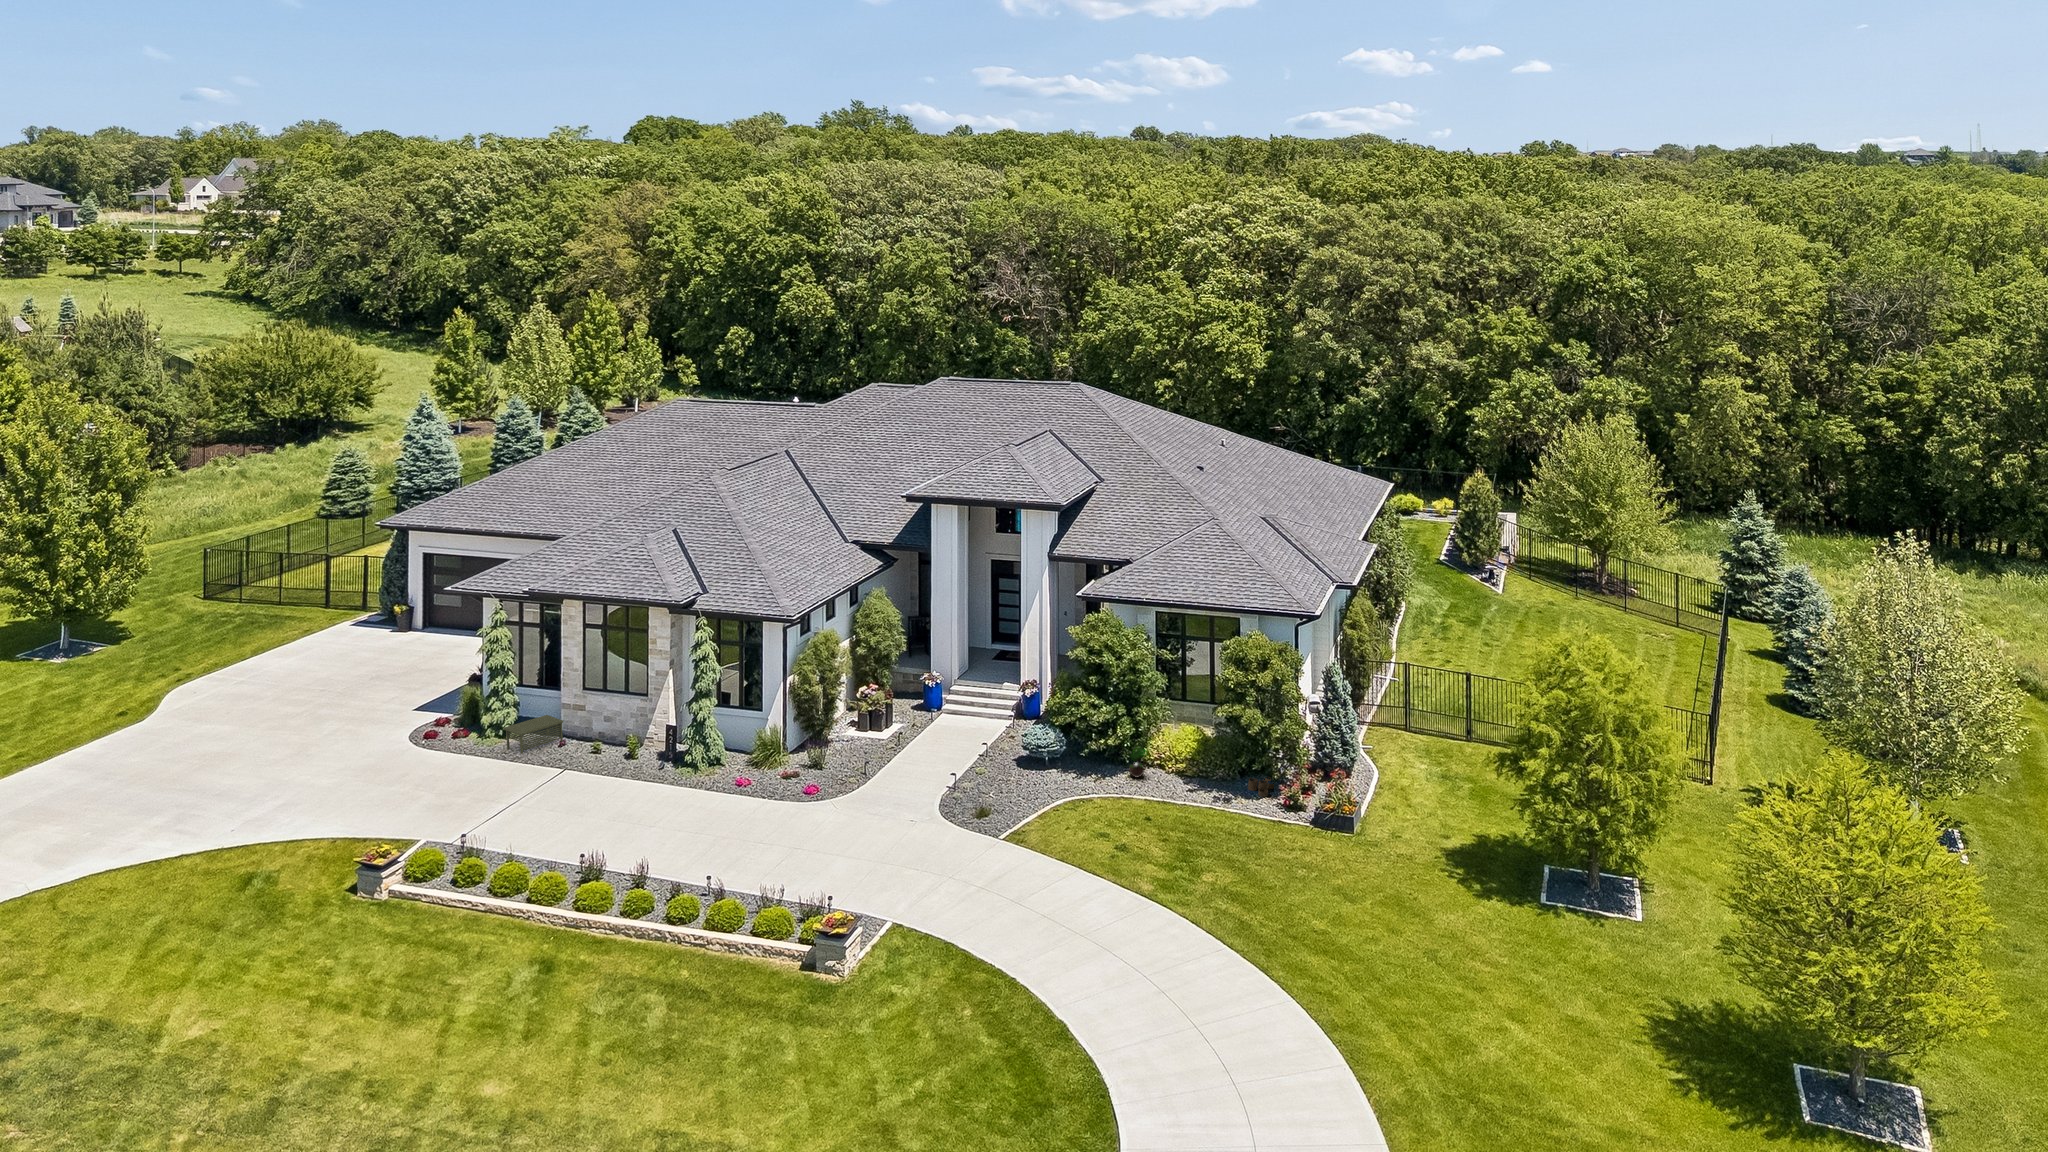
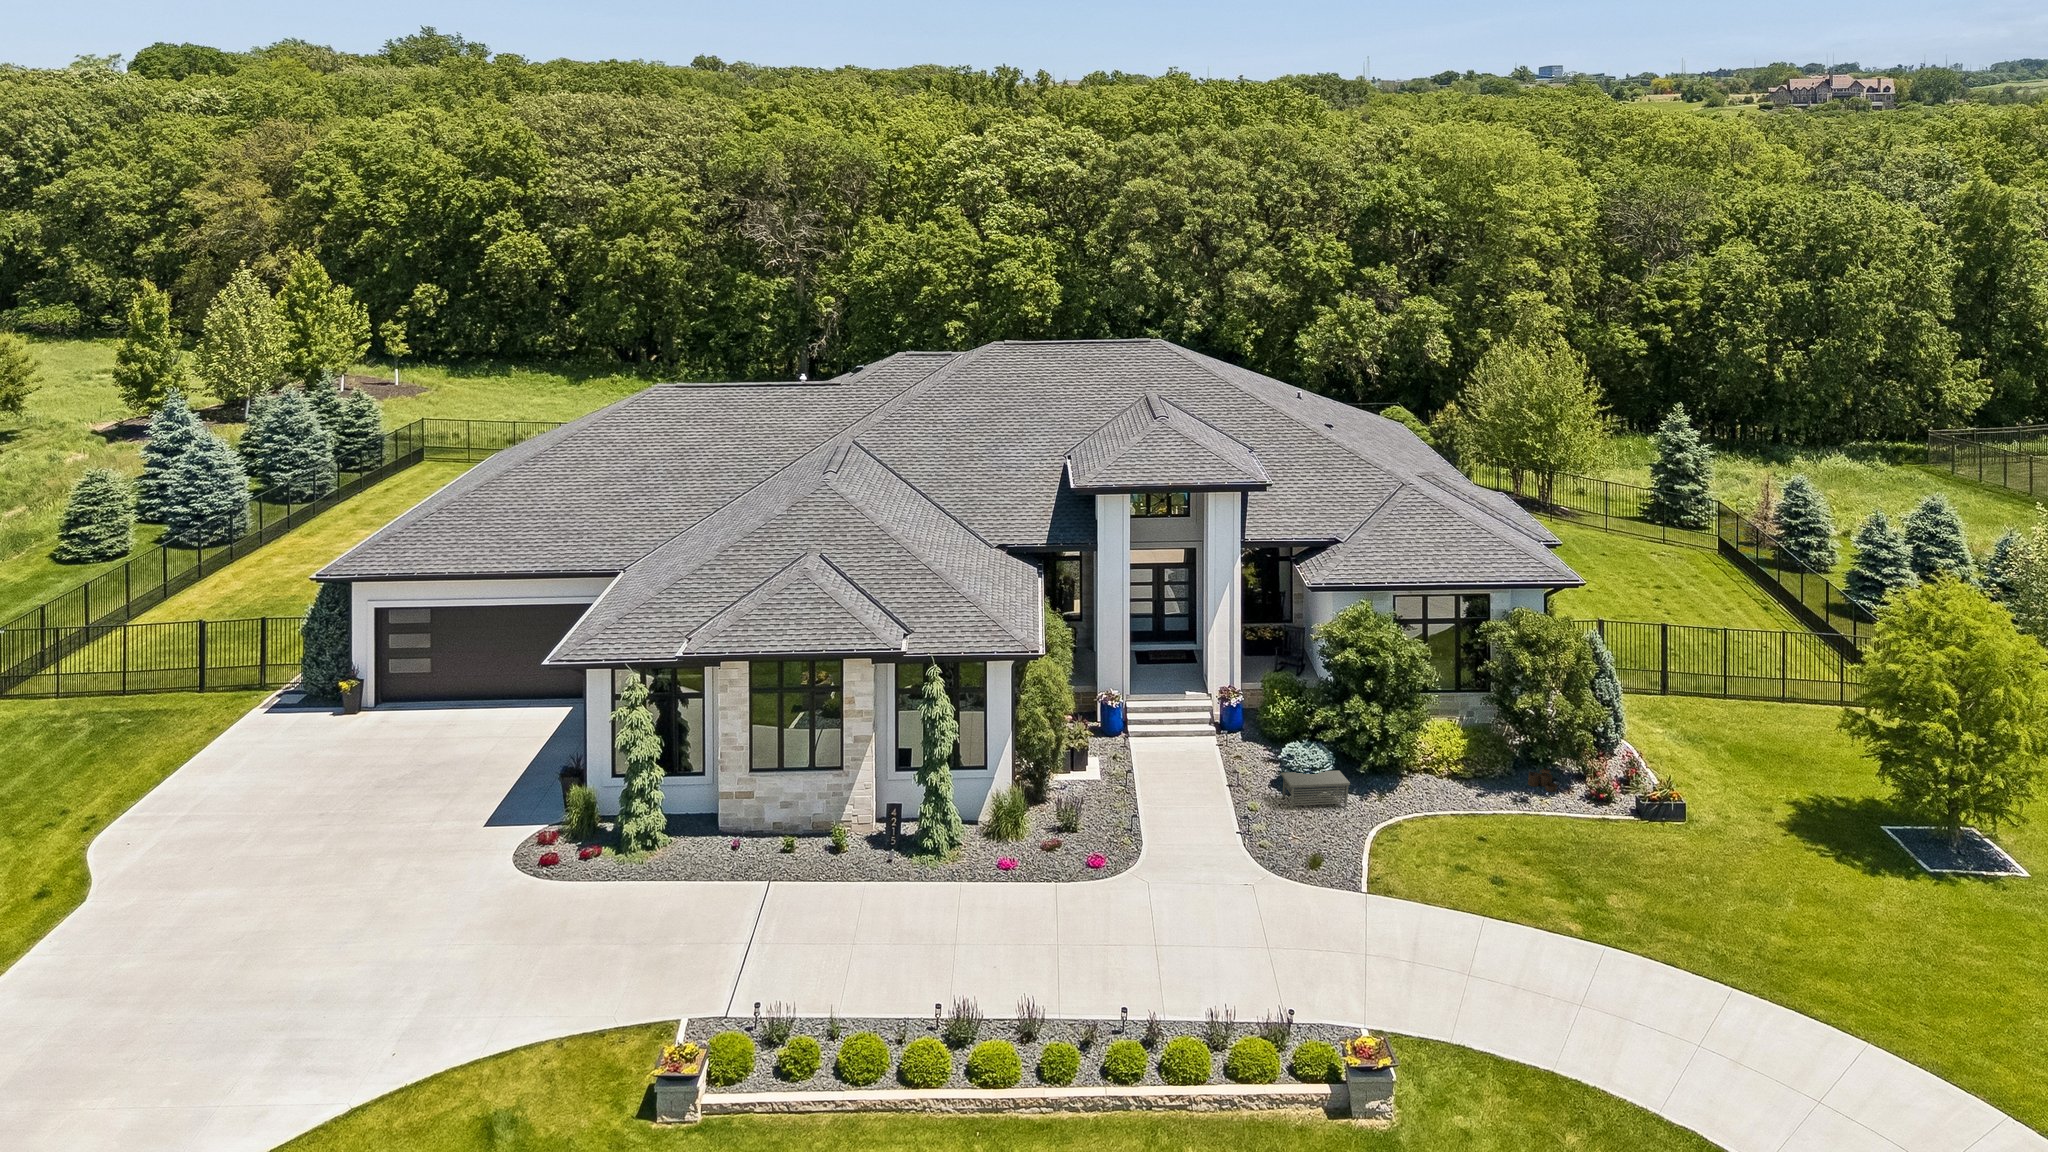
storage bench: present [503,715,563,754] -> present [1281,770,1350,809]
potted tree: present [1129,748,1147,777] -> none [1396,751,1423,789]

